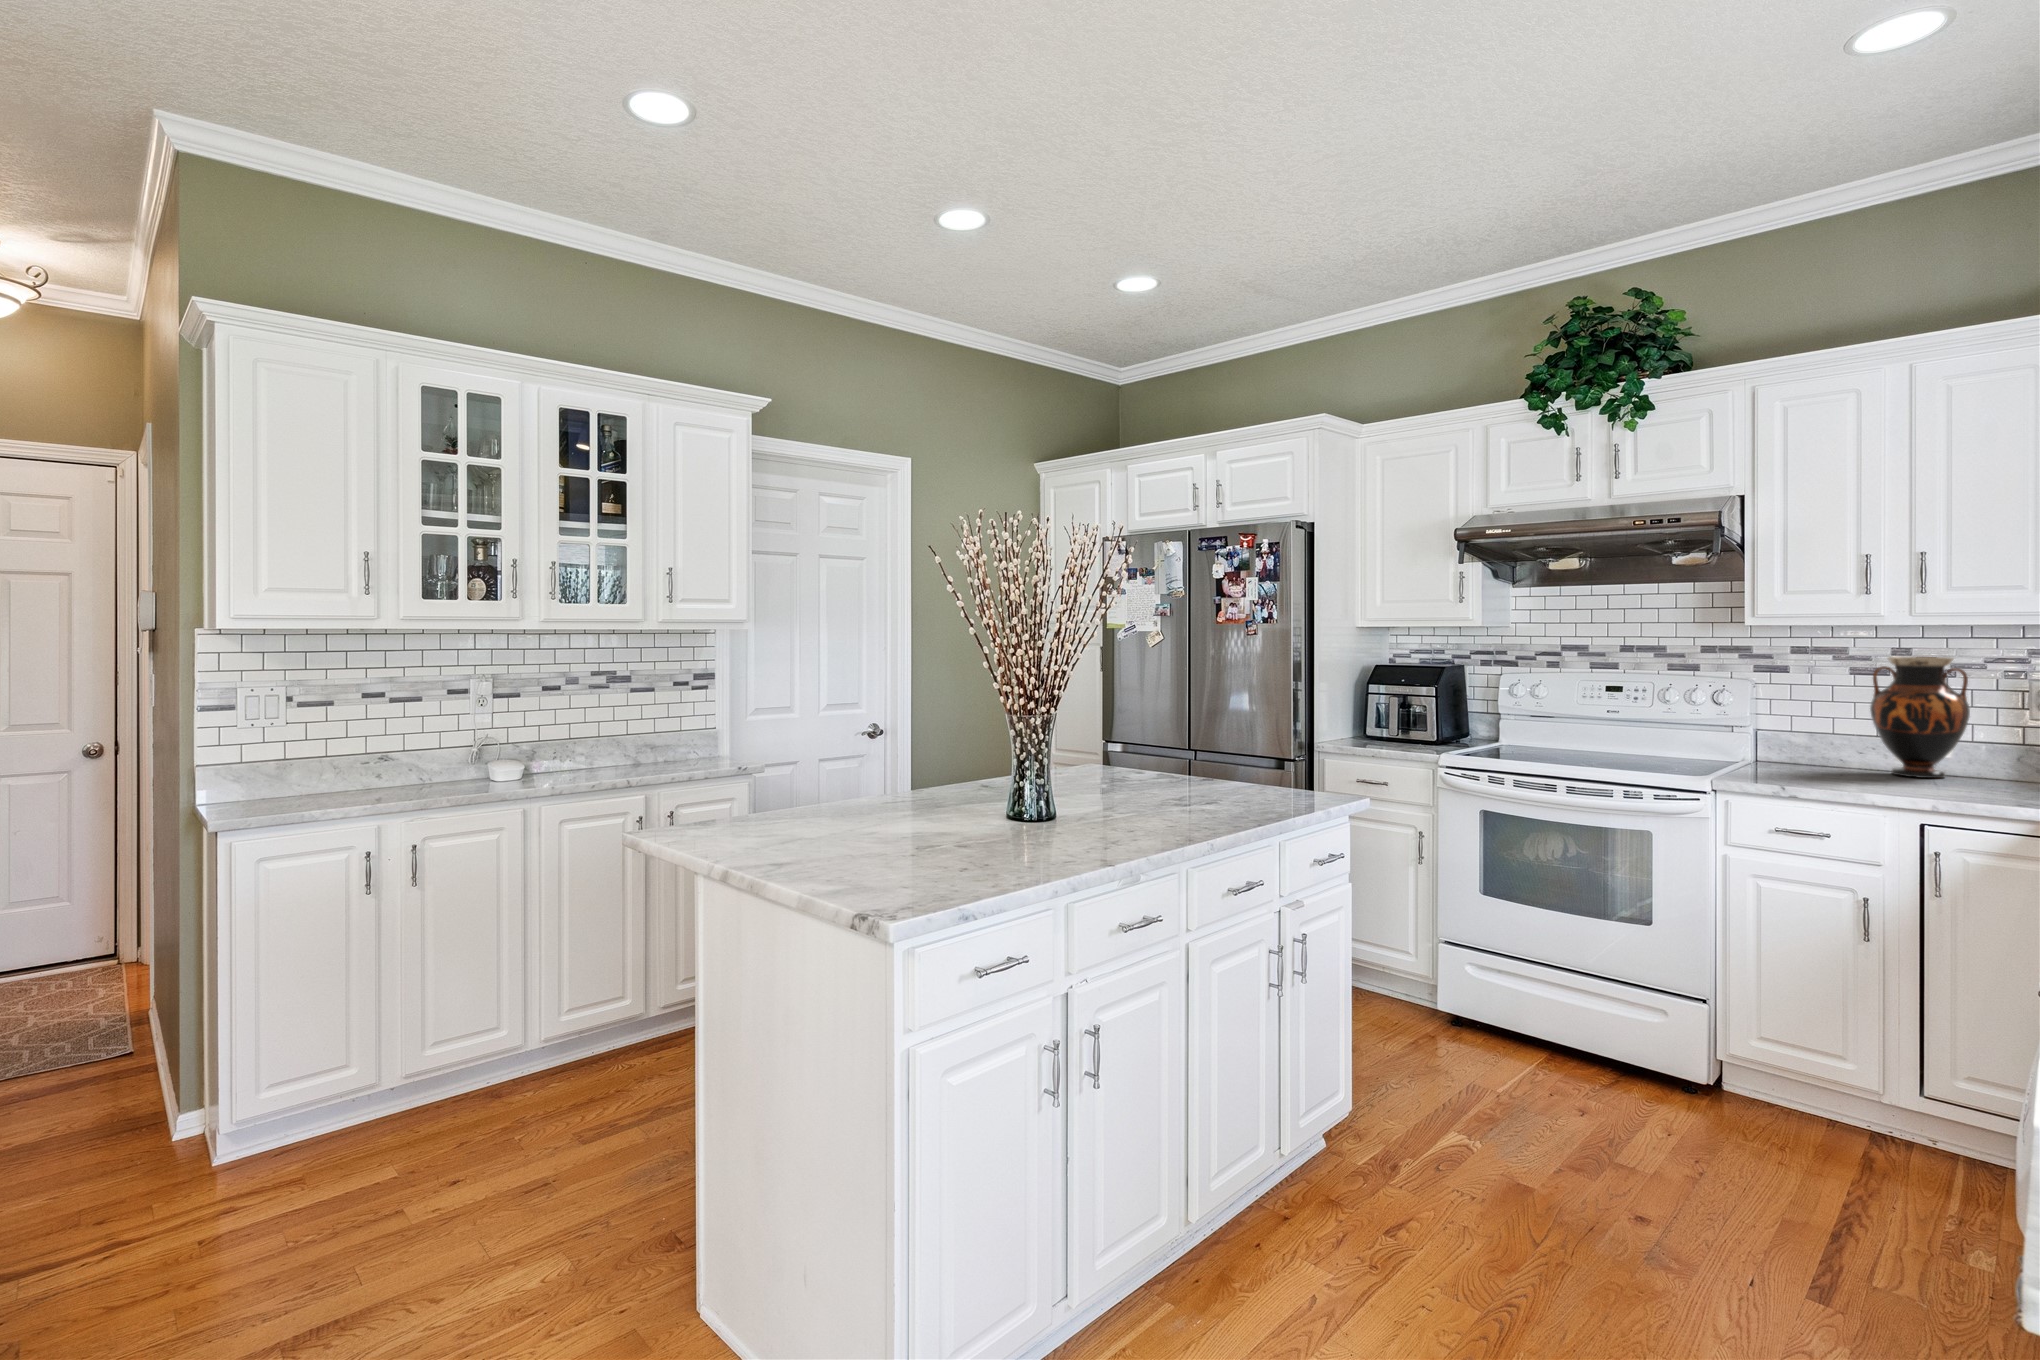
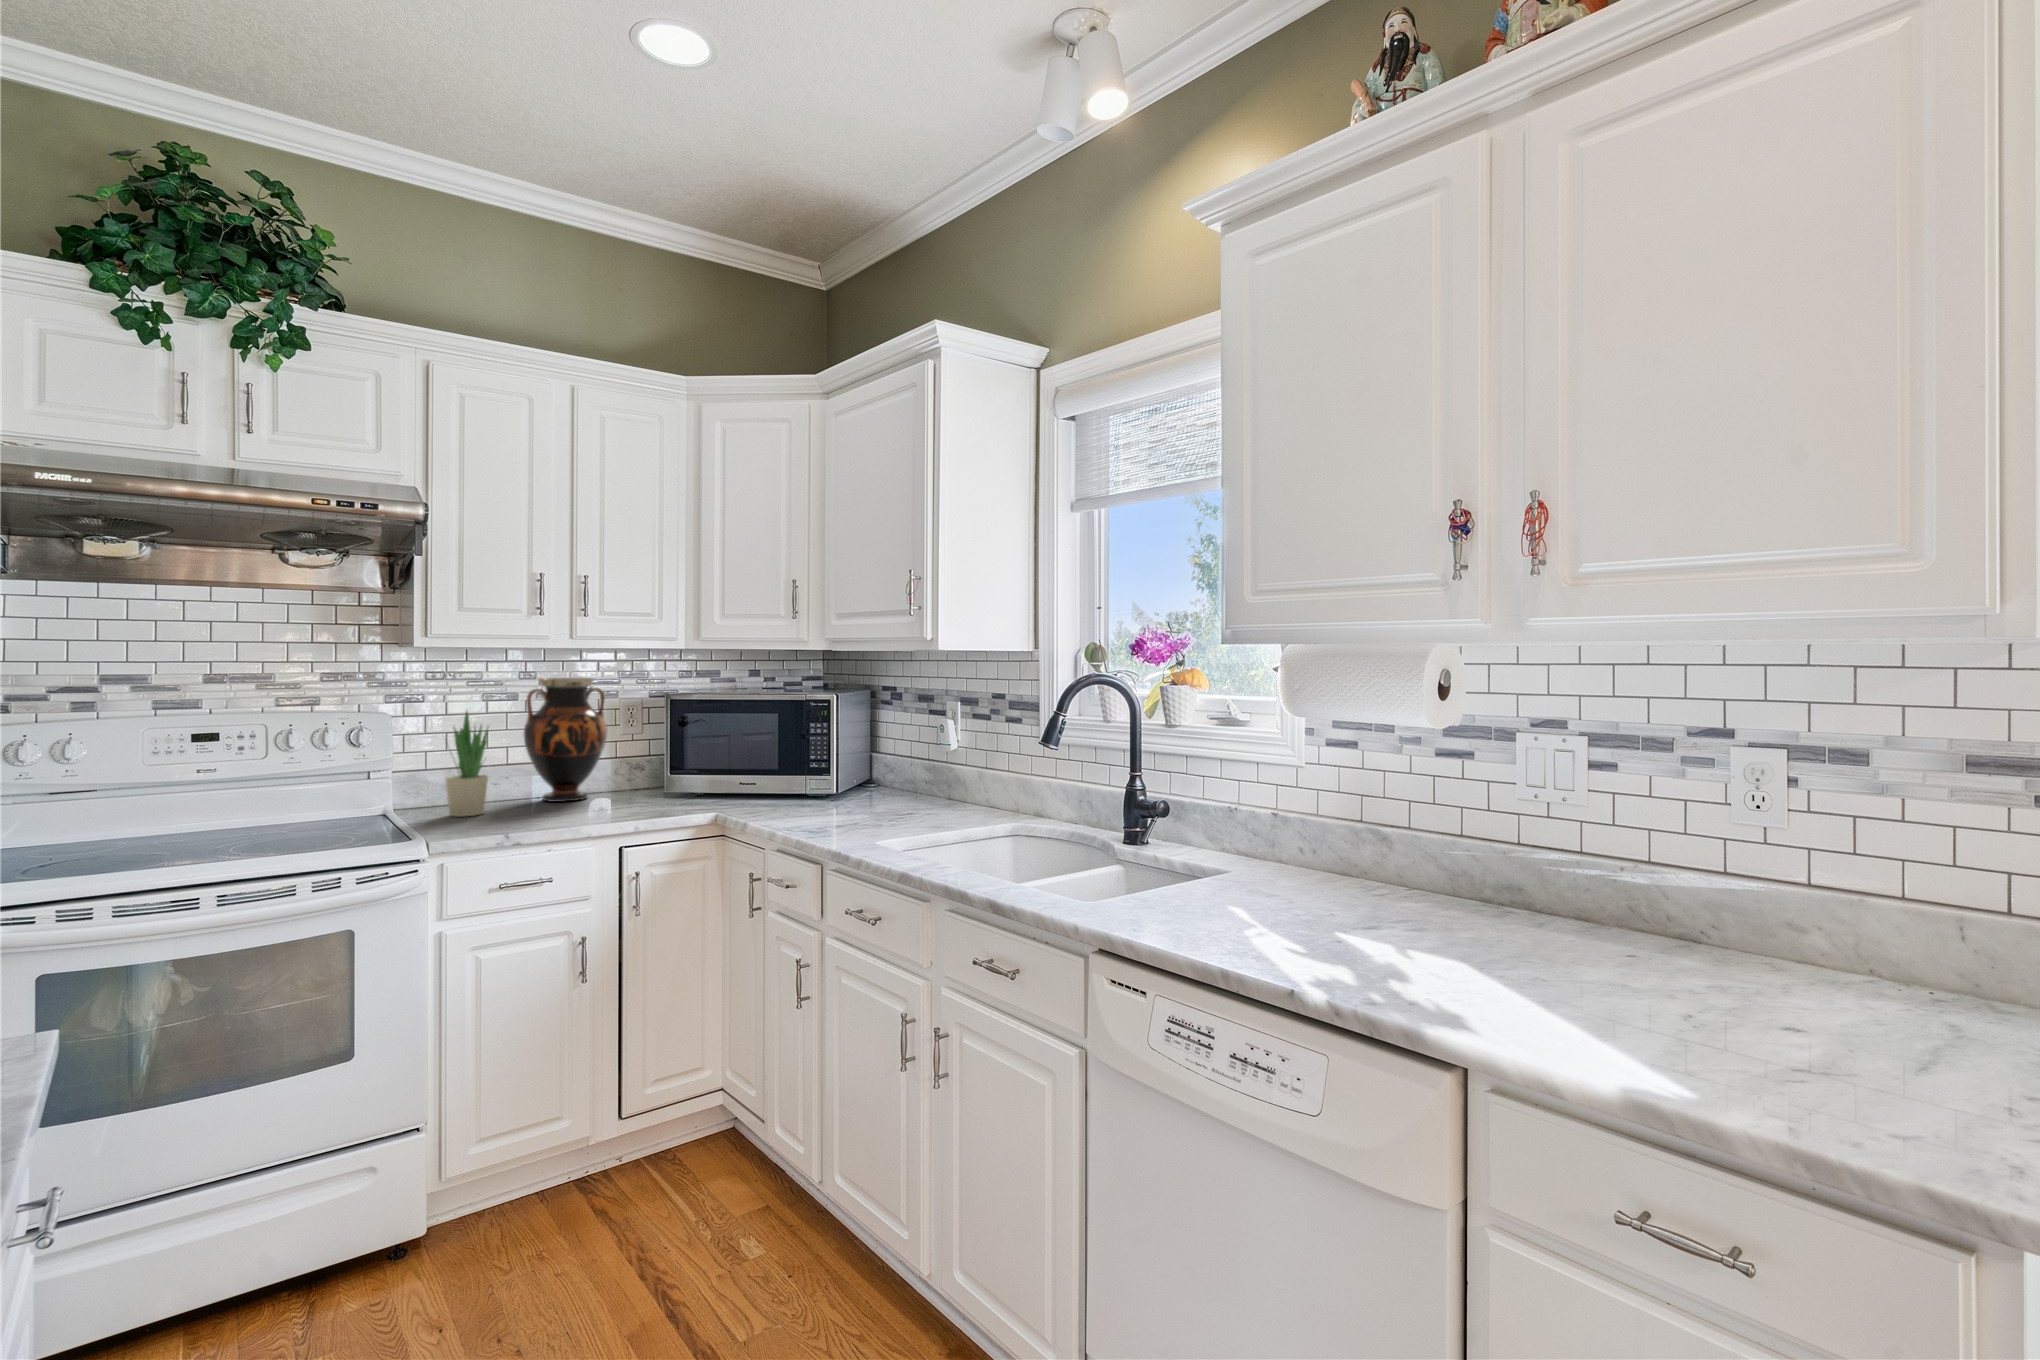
potted plant: none [1777,680,1824,773] -> present [446,712,489,817]

